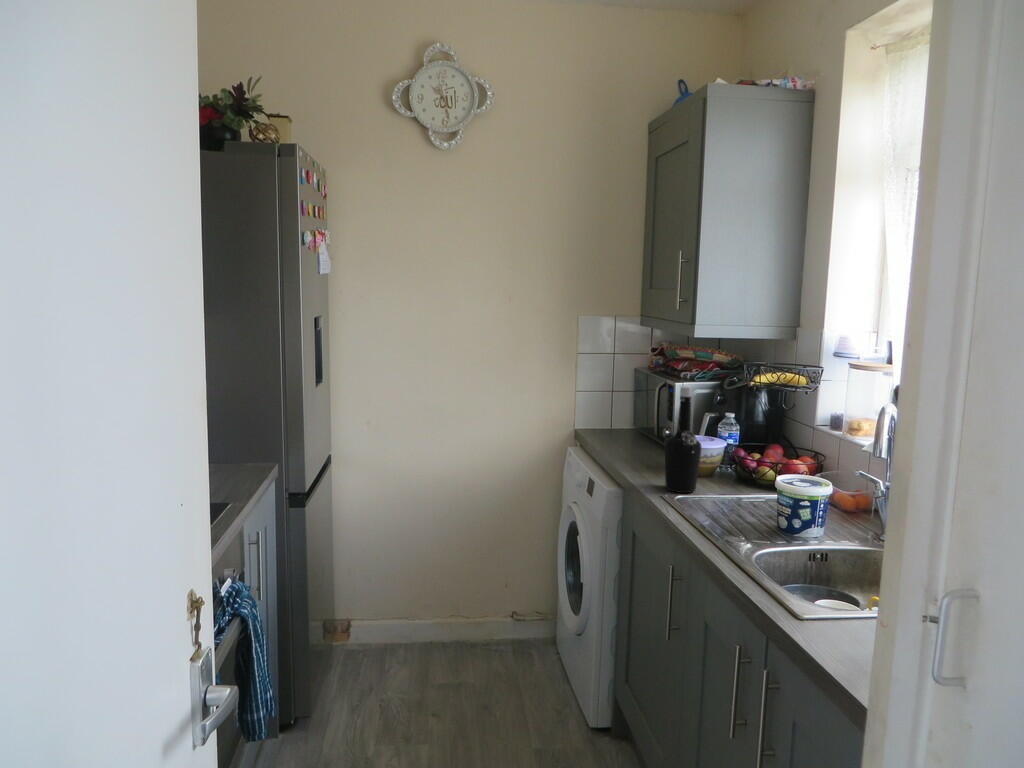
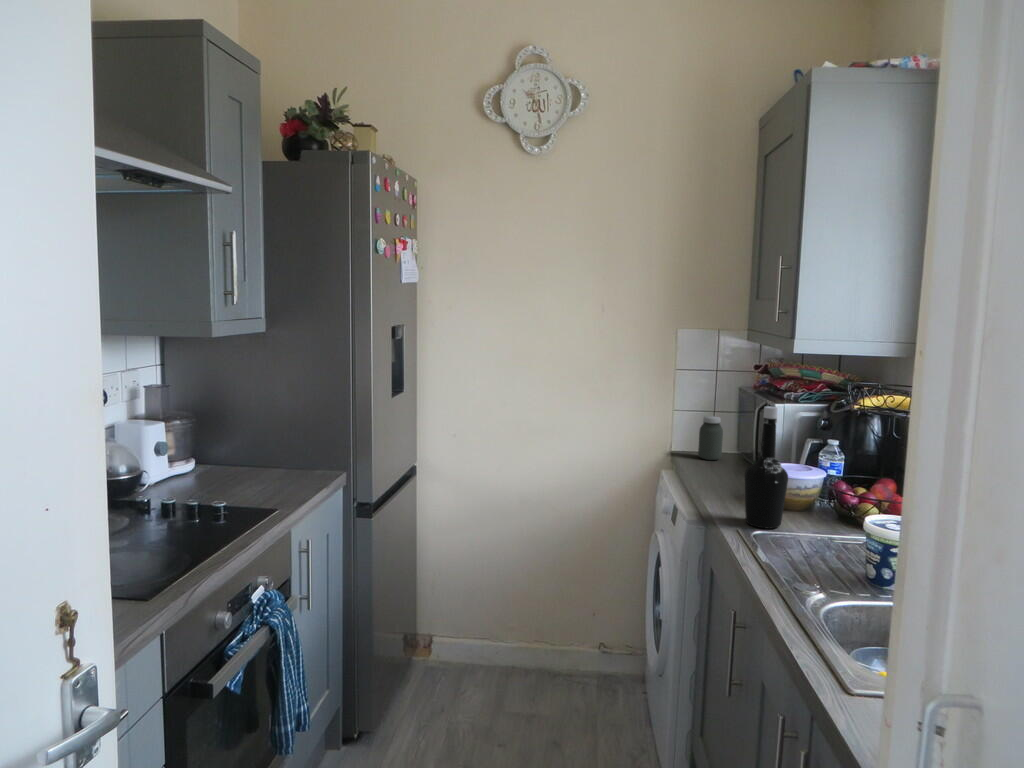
jar: none [601,396,623,436] -> present [698,416,723,460]

